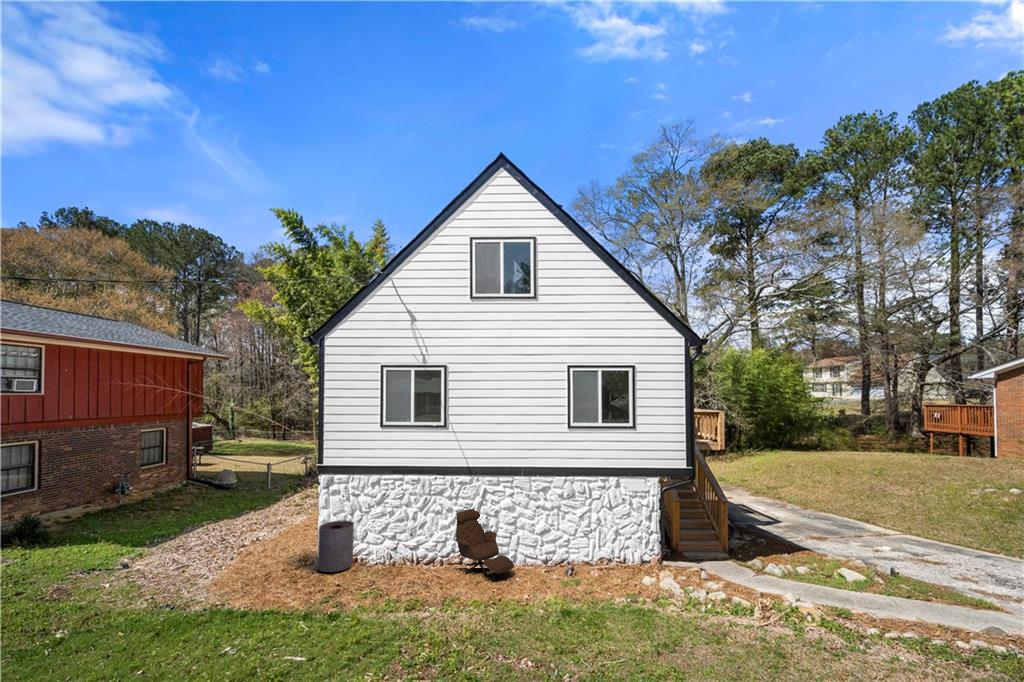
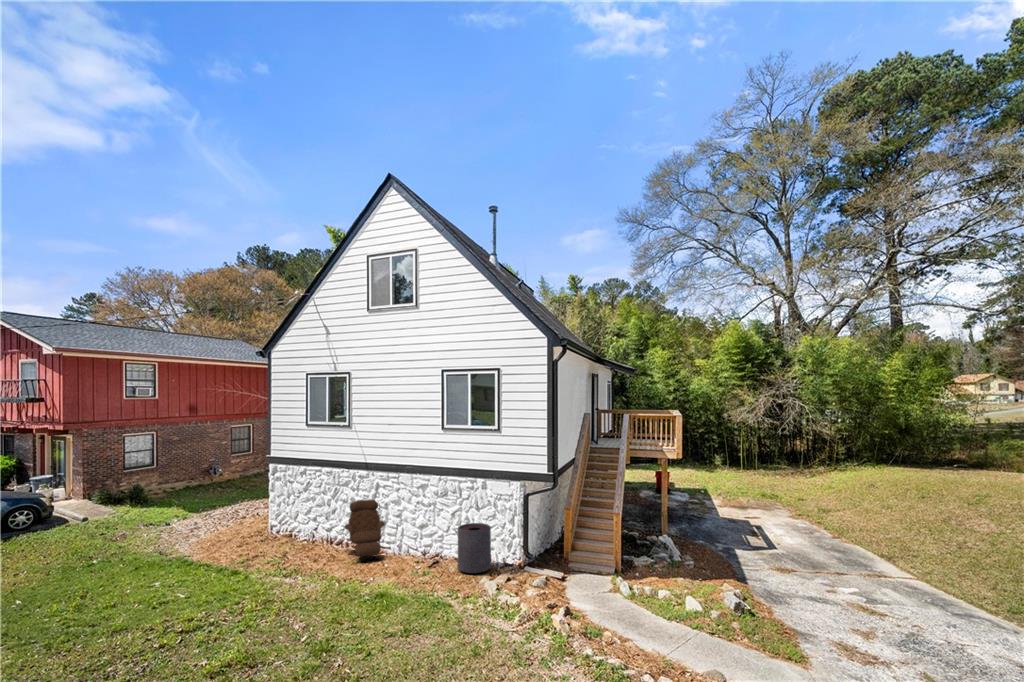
trash can: present [318,521,354,572] -> present [458,523,491,573]

